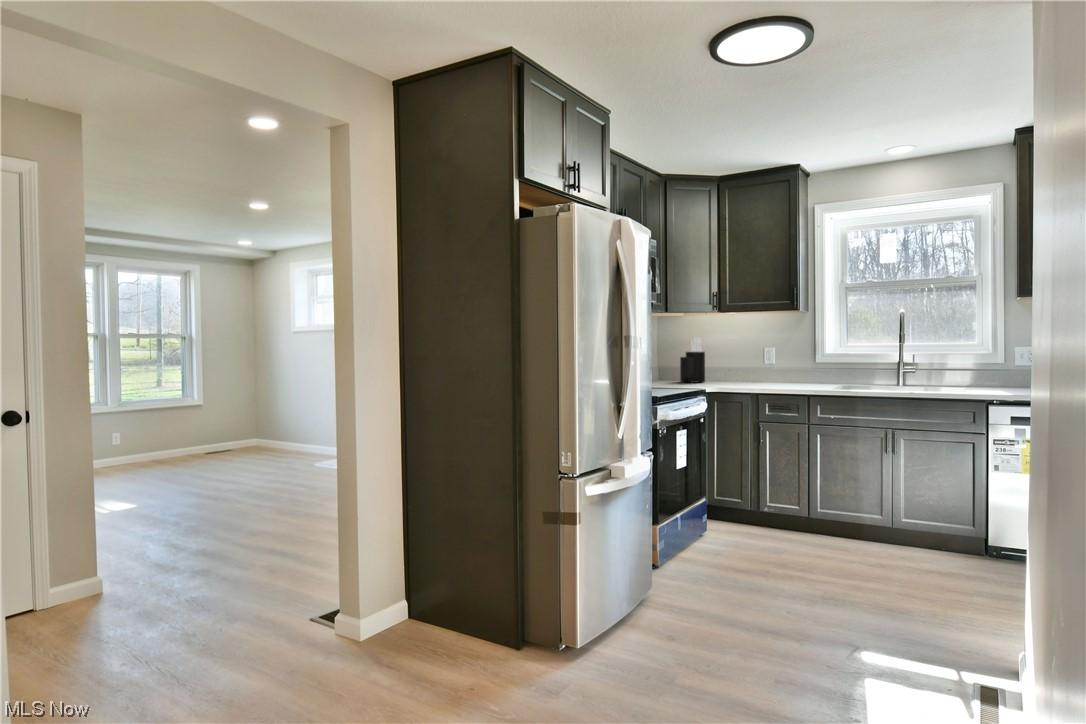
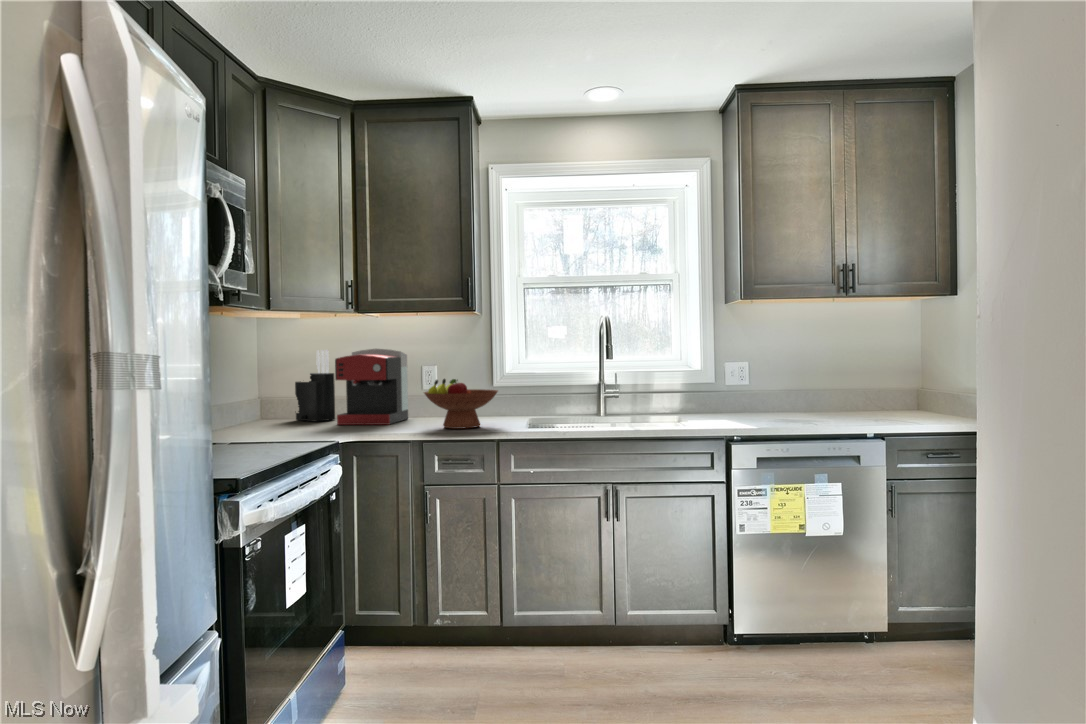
coffee maker: none [705,336,753,385] -> present [335,349,408,425]
fruit bowl: none [760,355,812,388] -> present [424,379,498,429]

